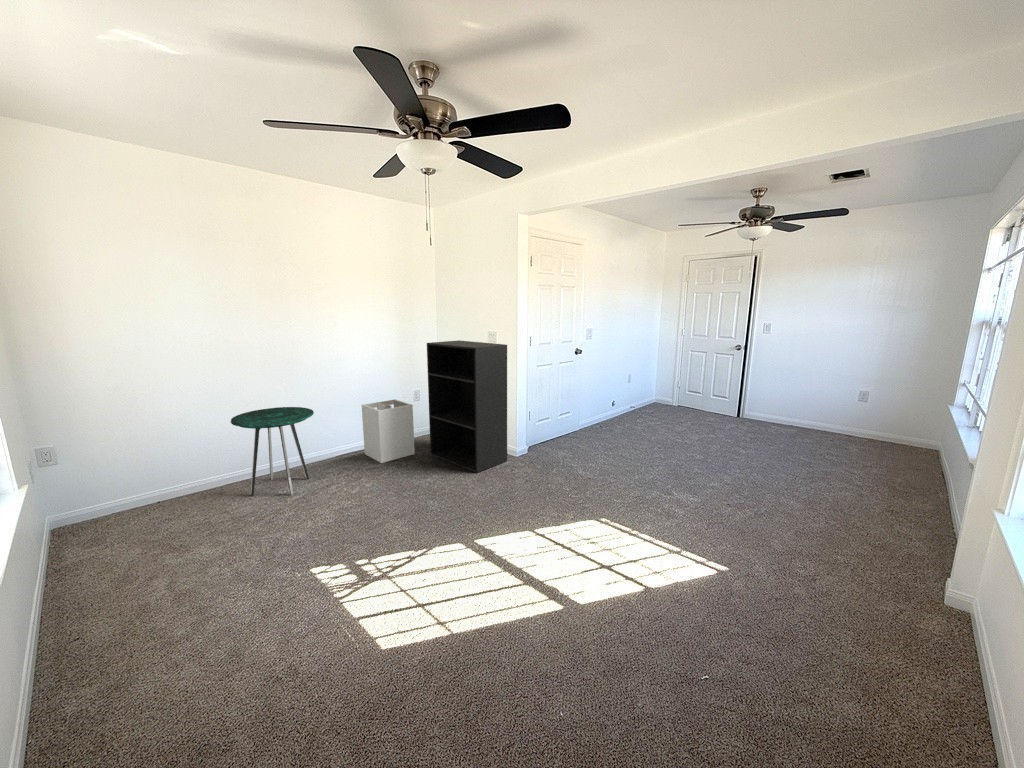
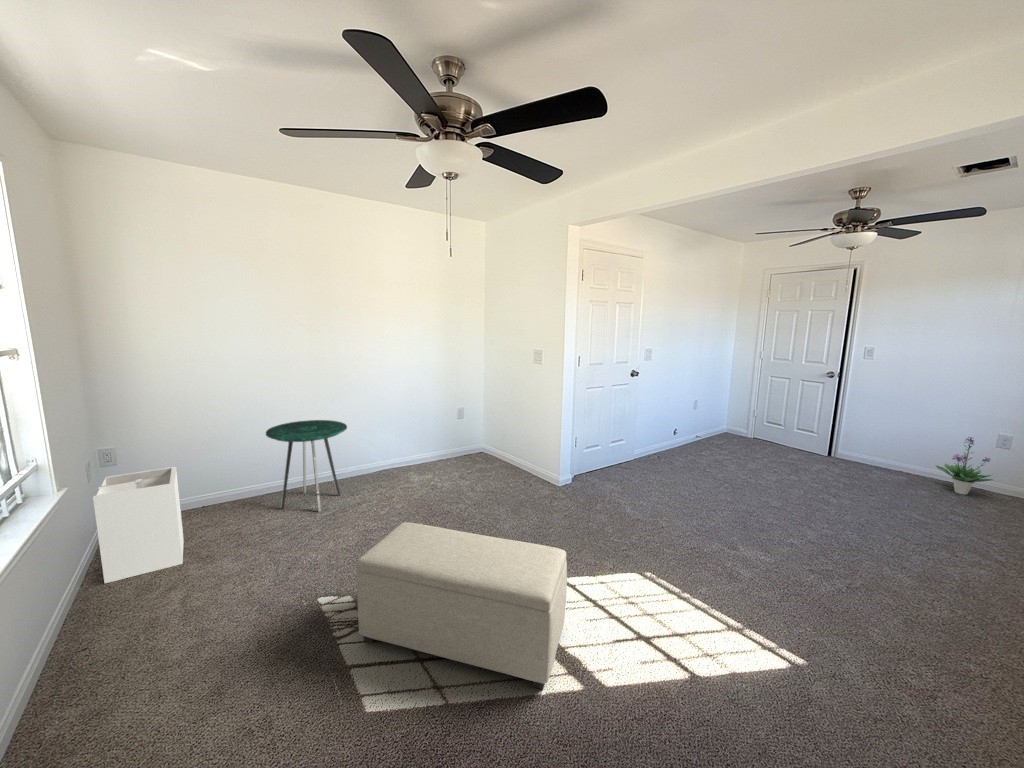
bookshelf: present [427,340,507,473] -> none [467,357,552,503]
potted plant: none [815,393,857,439] -> present [936,437,992,495]
laundry hamper: present [362,399,415,463] -> present [93,466,184,583]
ottoman: none [356,490,542,614] -> present [356,522,567,689]

